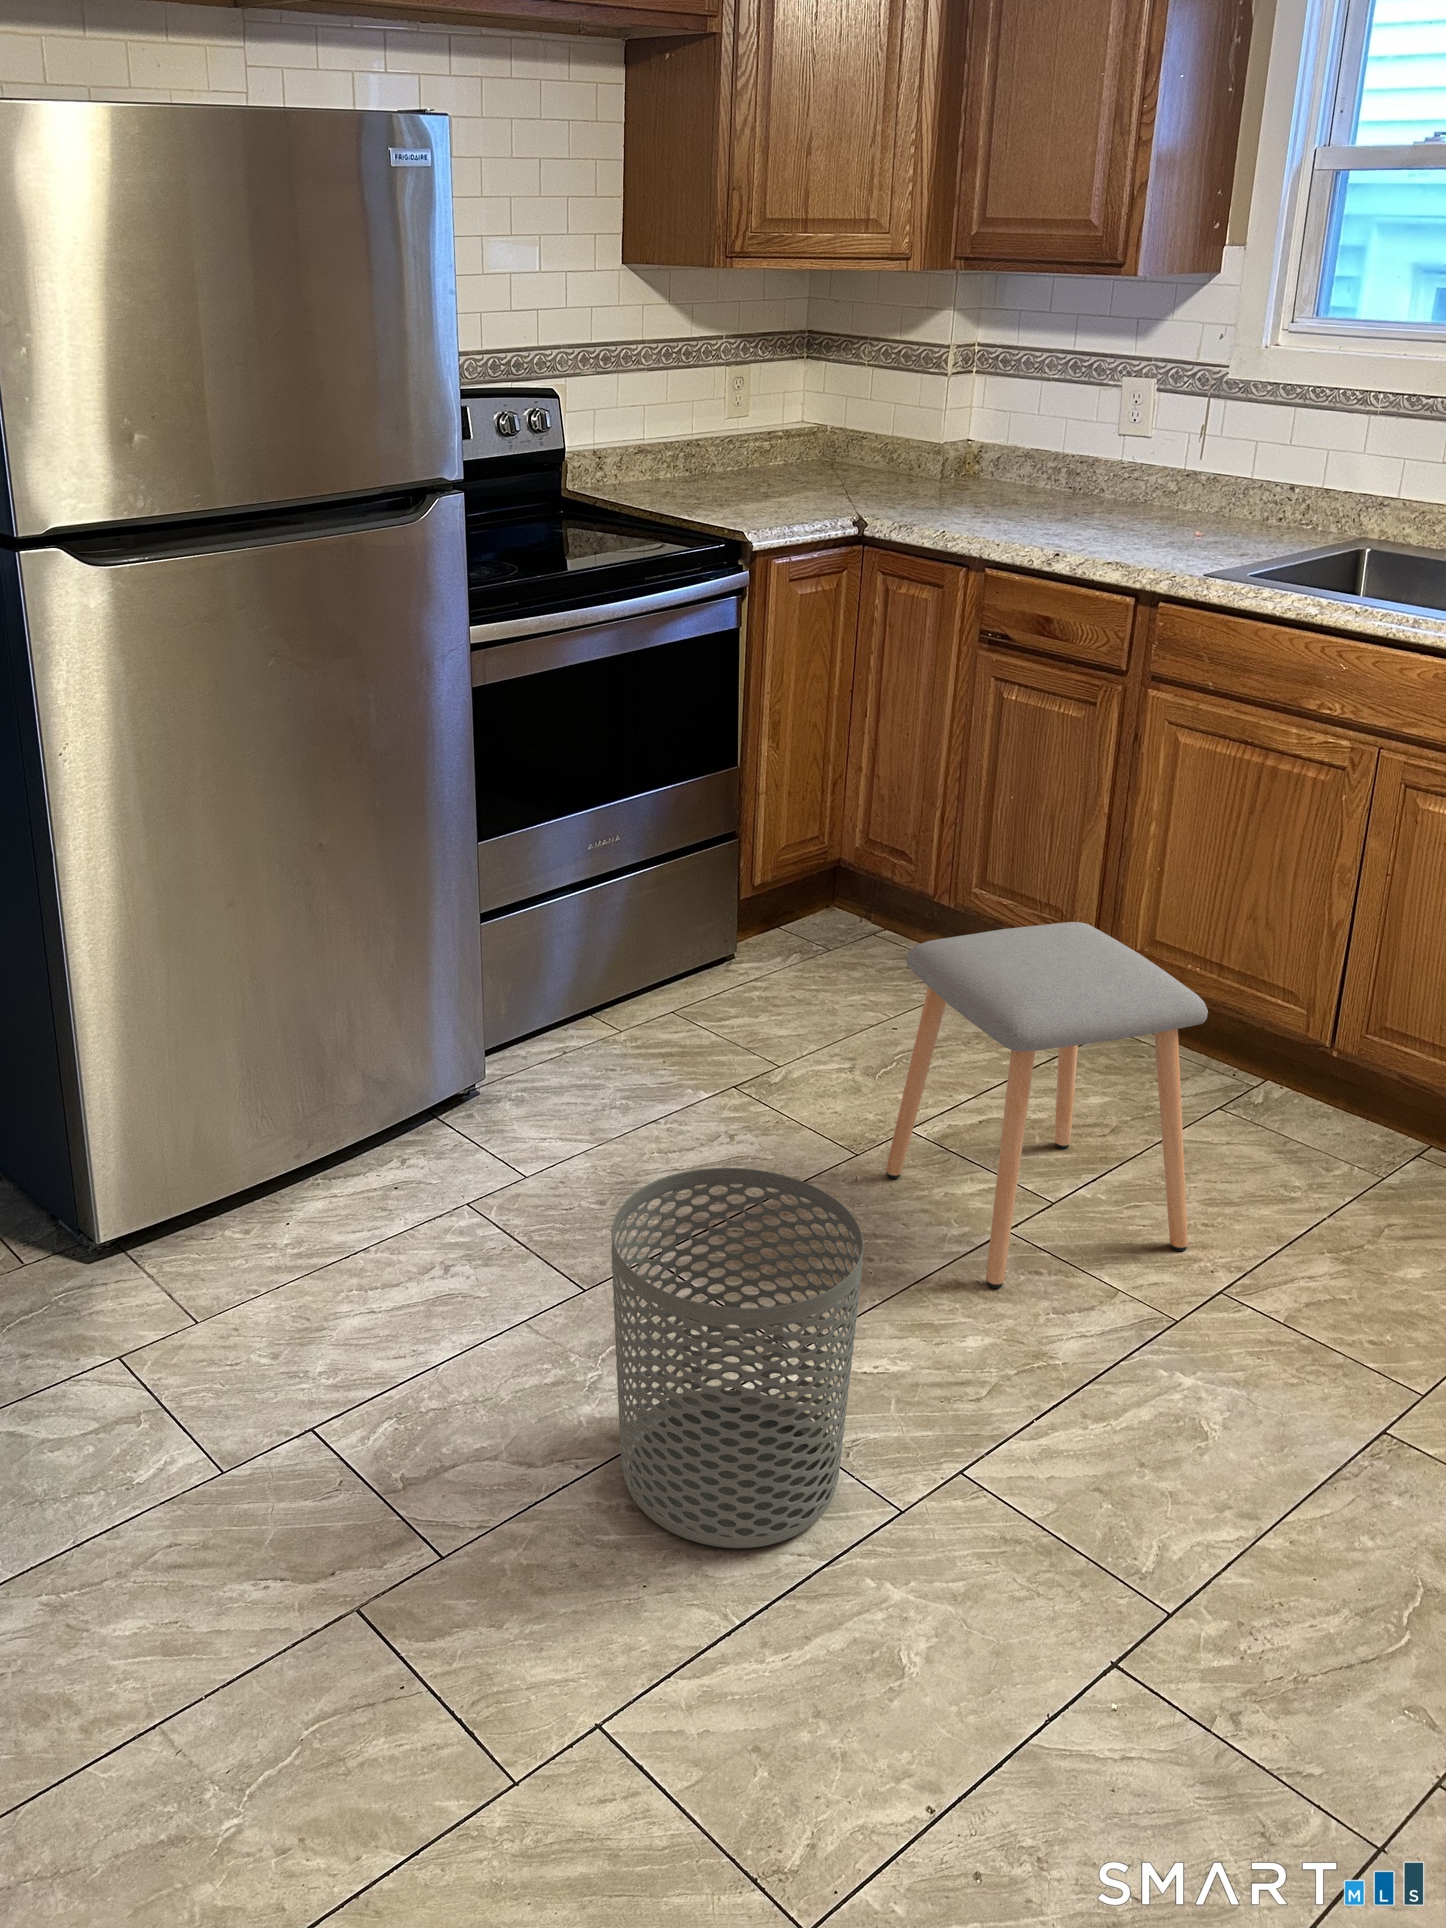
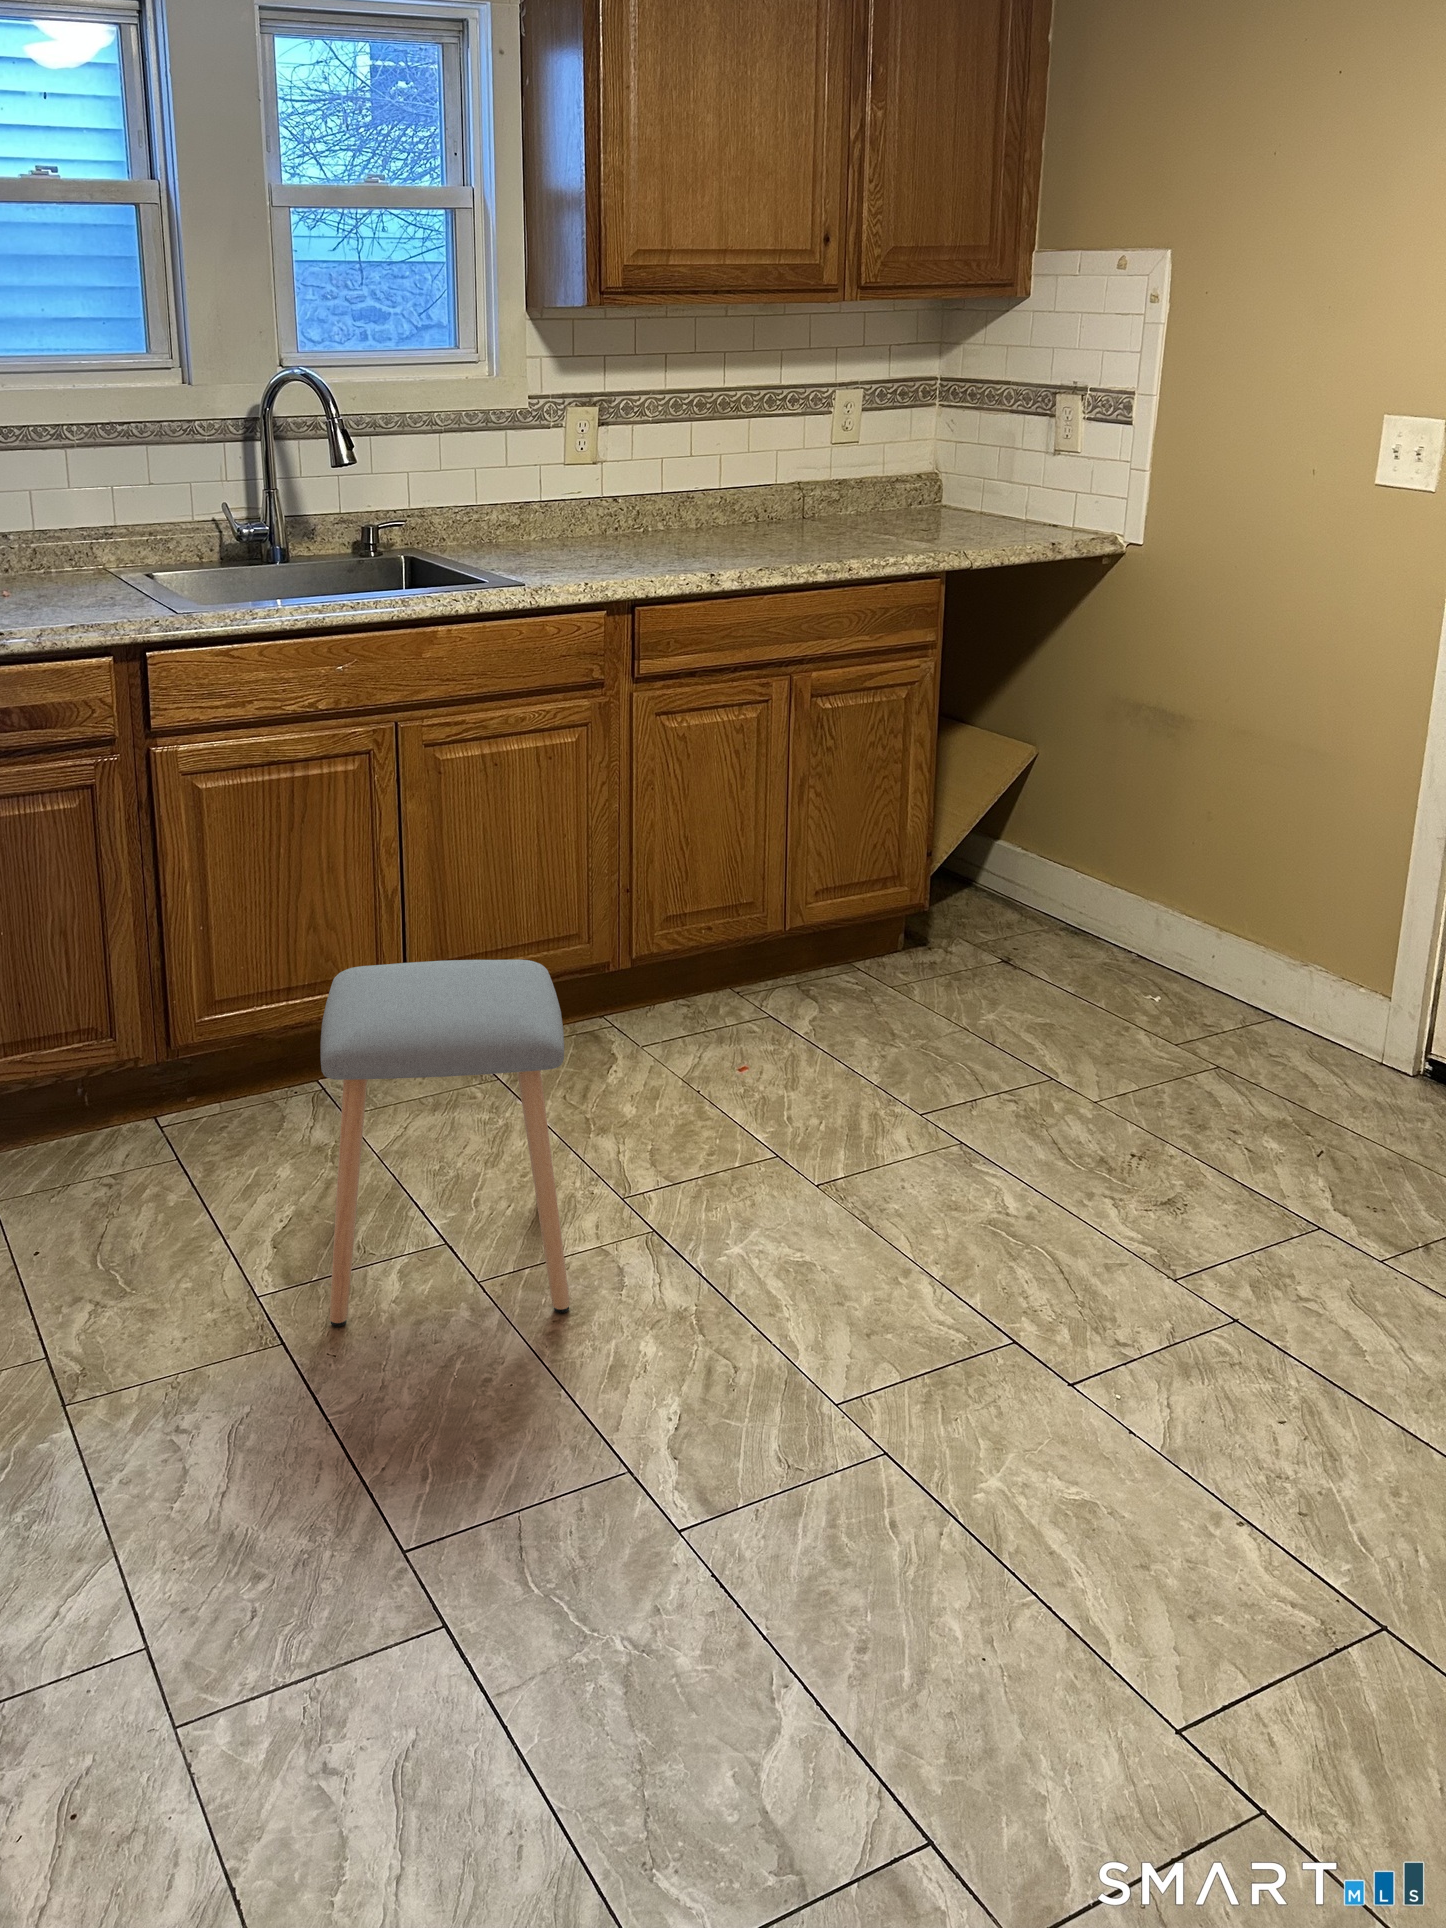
waste bin: present [611,1168,864,1548] -> none [693,1222,968,1642]

